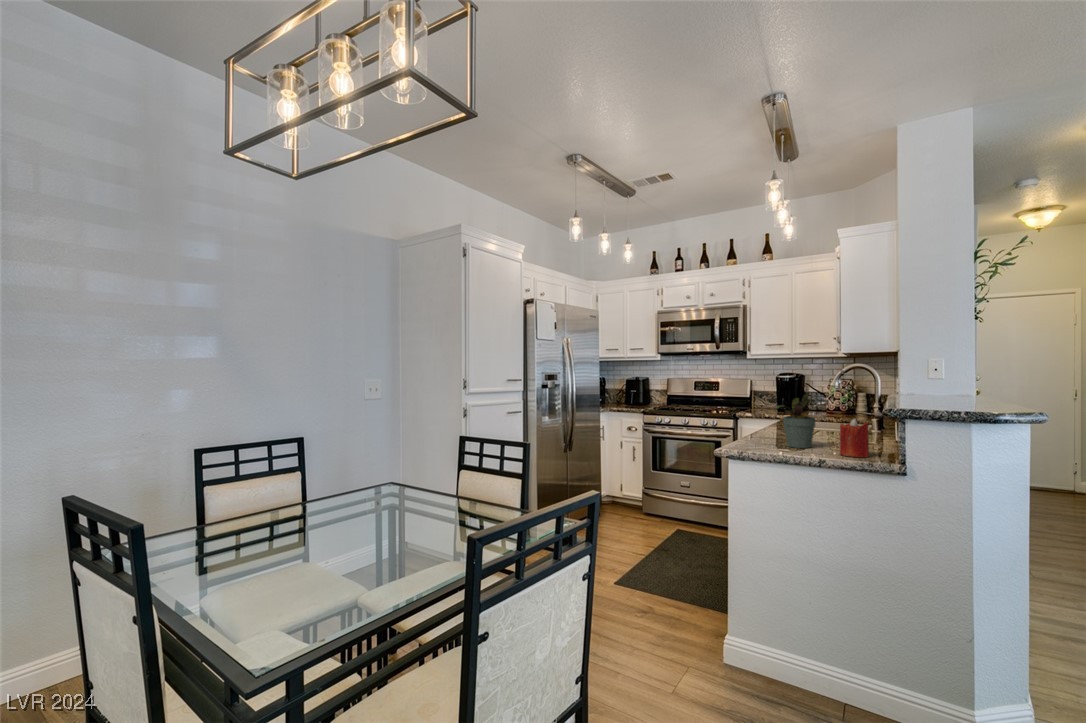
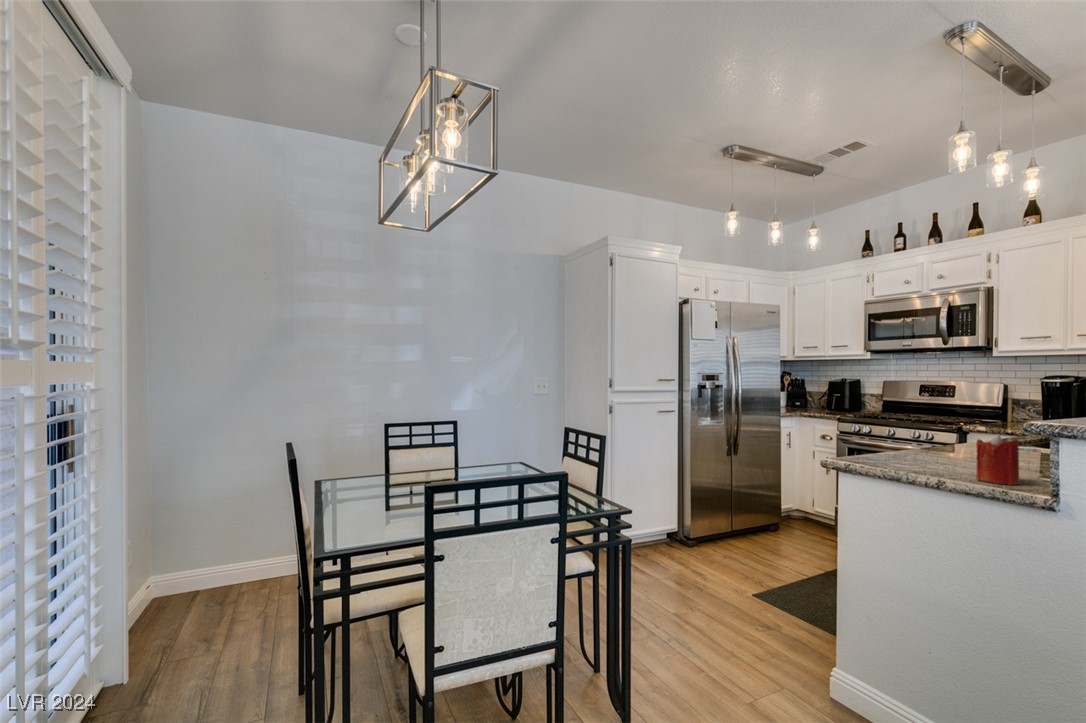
potted plant: present [776,392,815,448] -> none [907,398,974,468]

